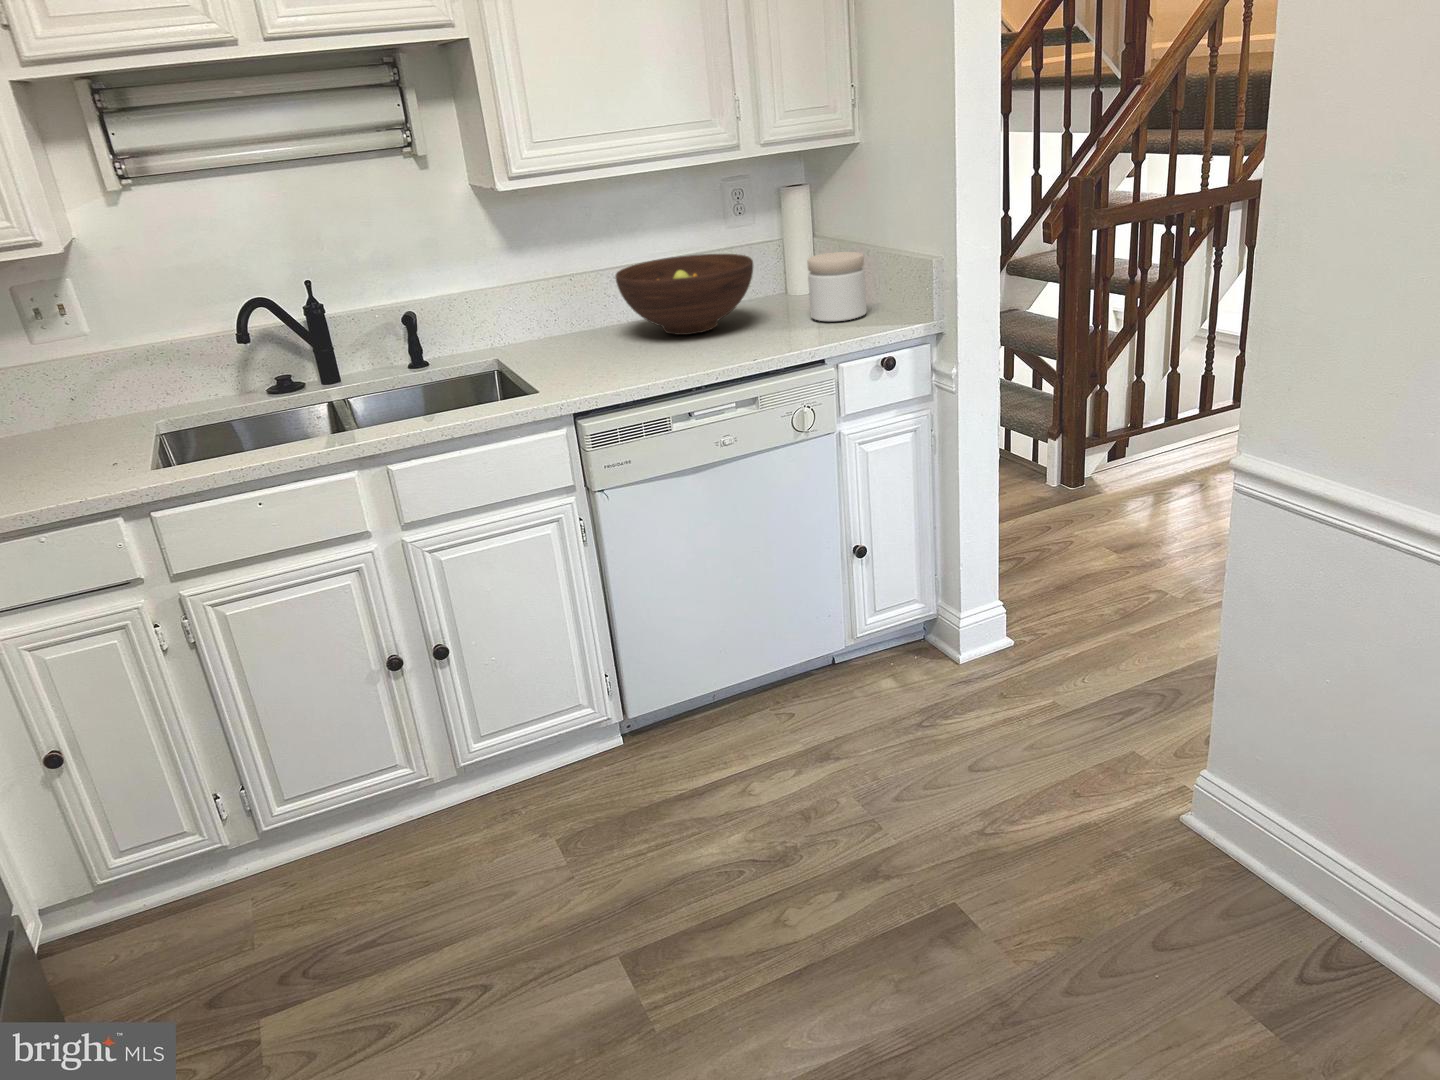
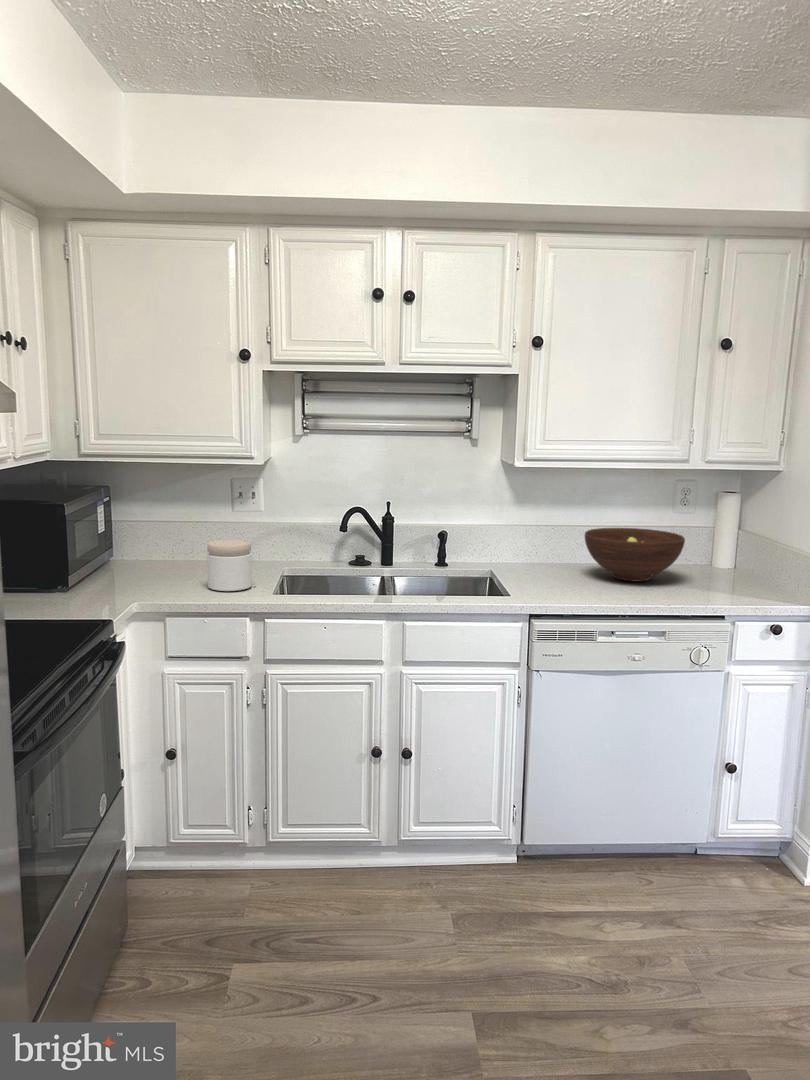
jar: present [807,252,867,322] -> present [207,540,252,591]

